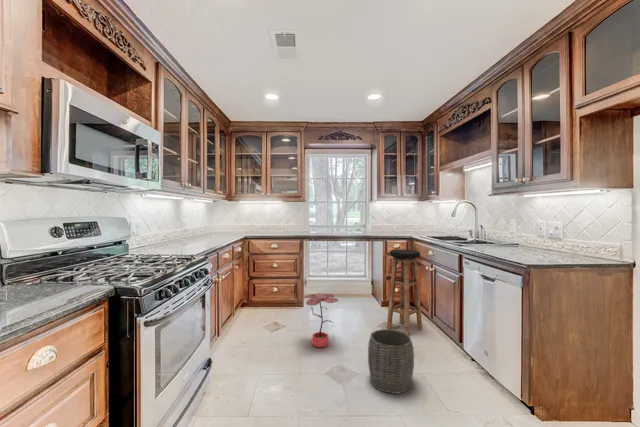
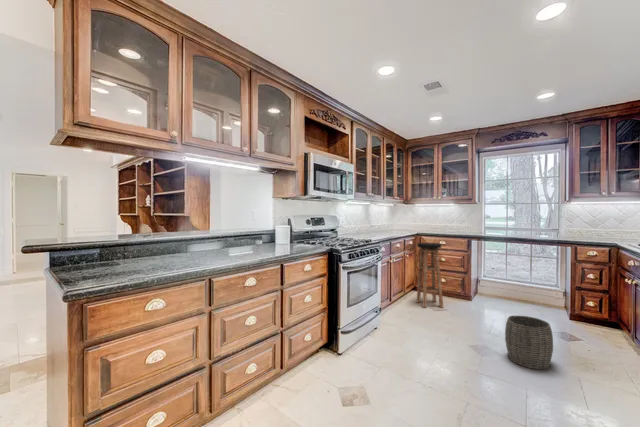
bar stool: present [387,250,422,335] -> present [417,243,443,308]
potted plant: present [304,293,338,347] -> none [459,282,490,327]

